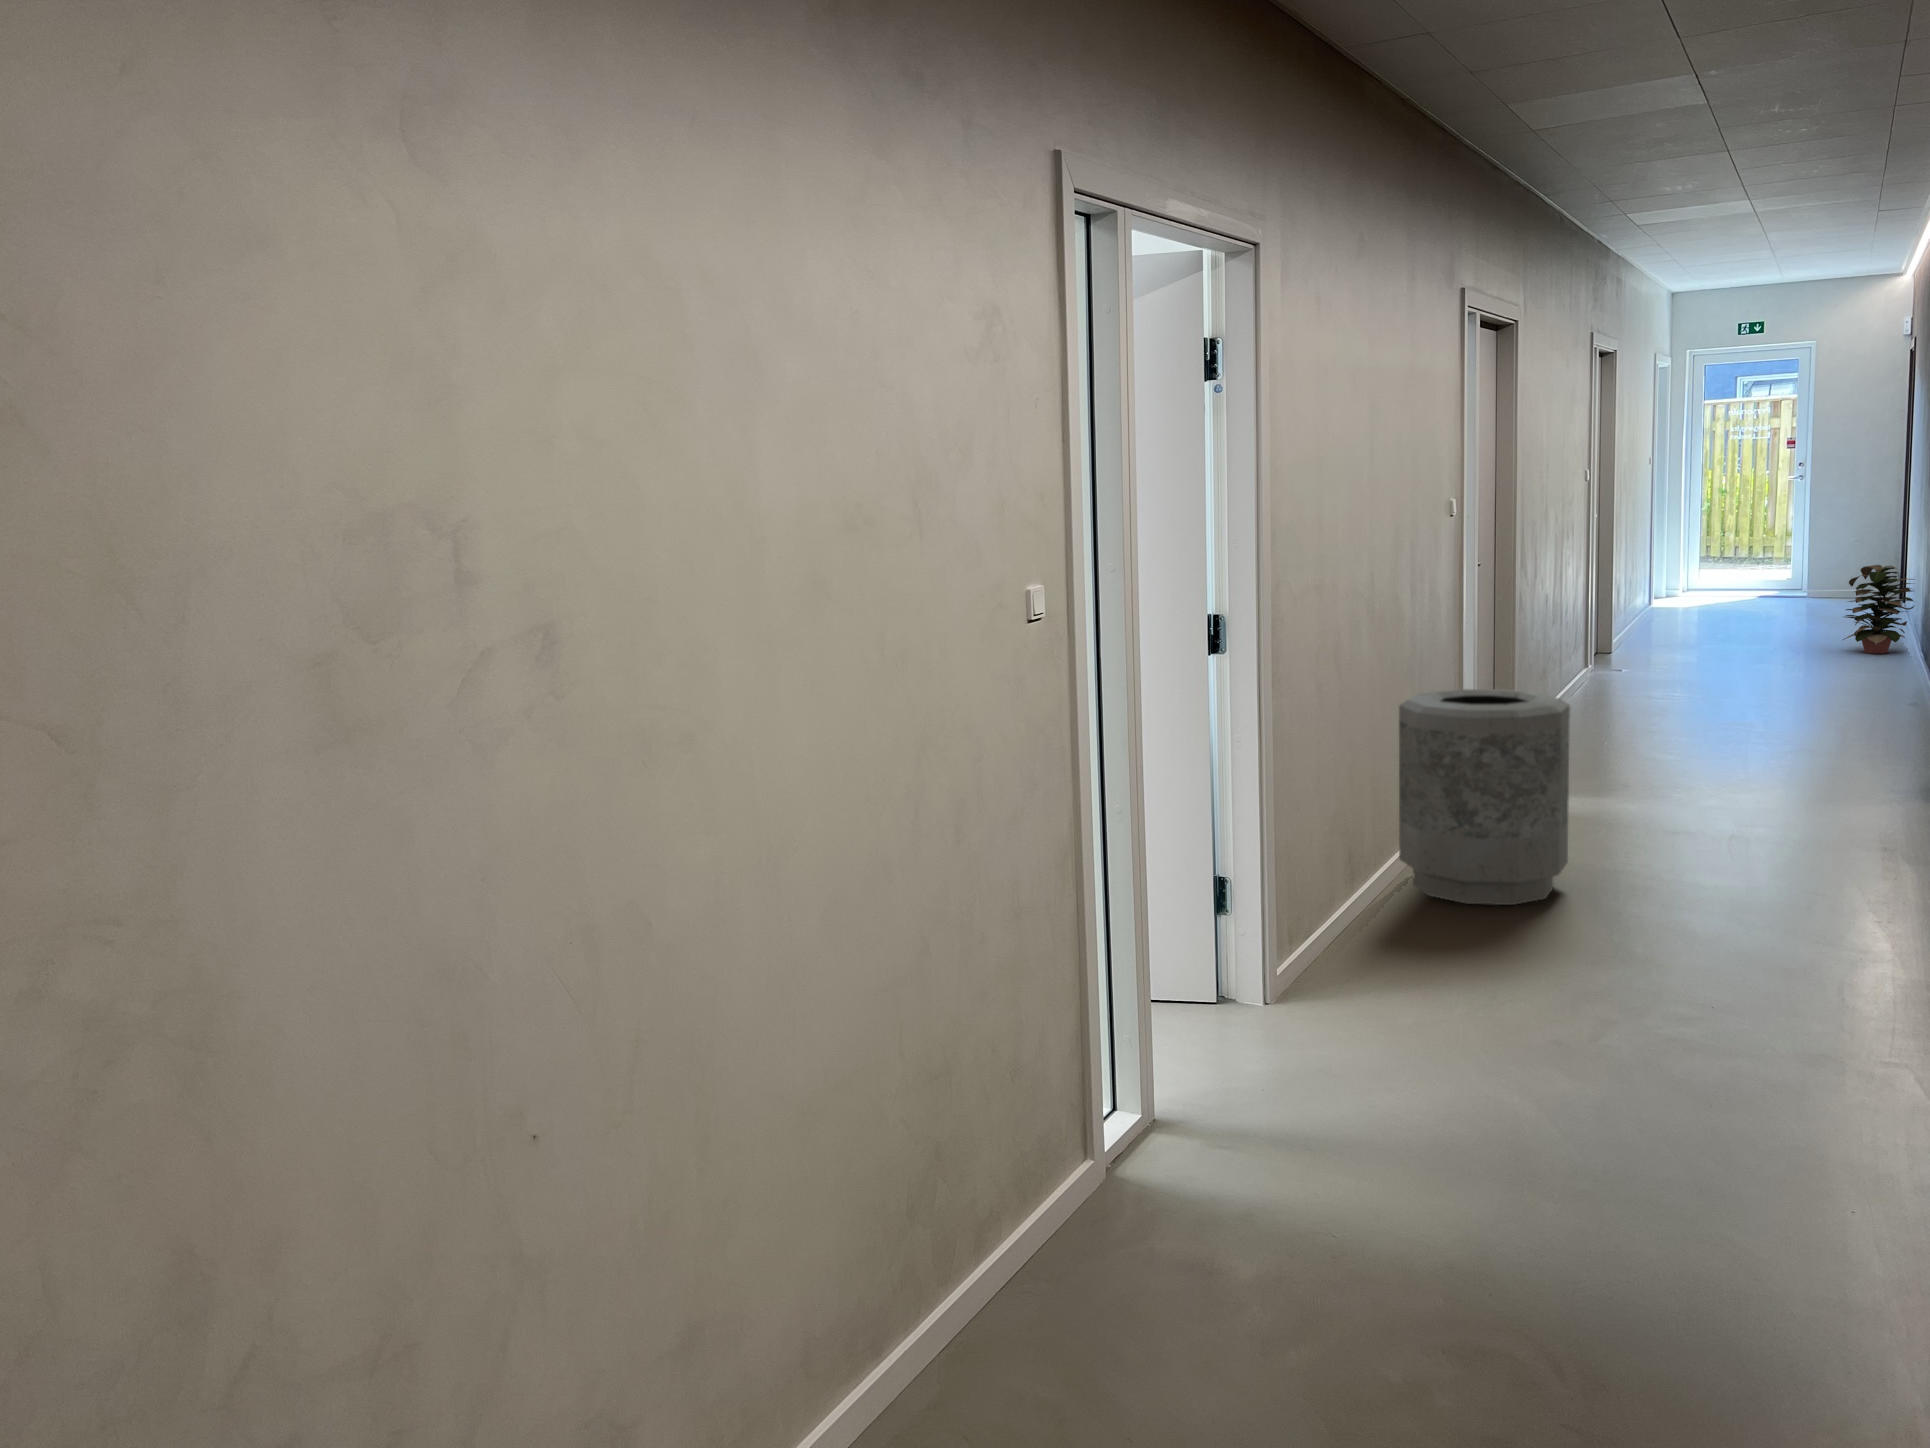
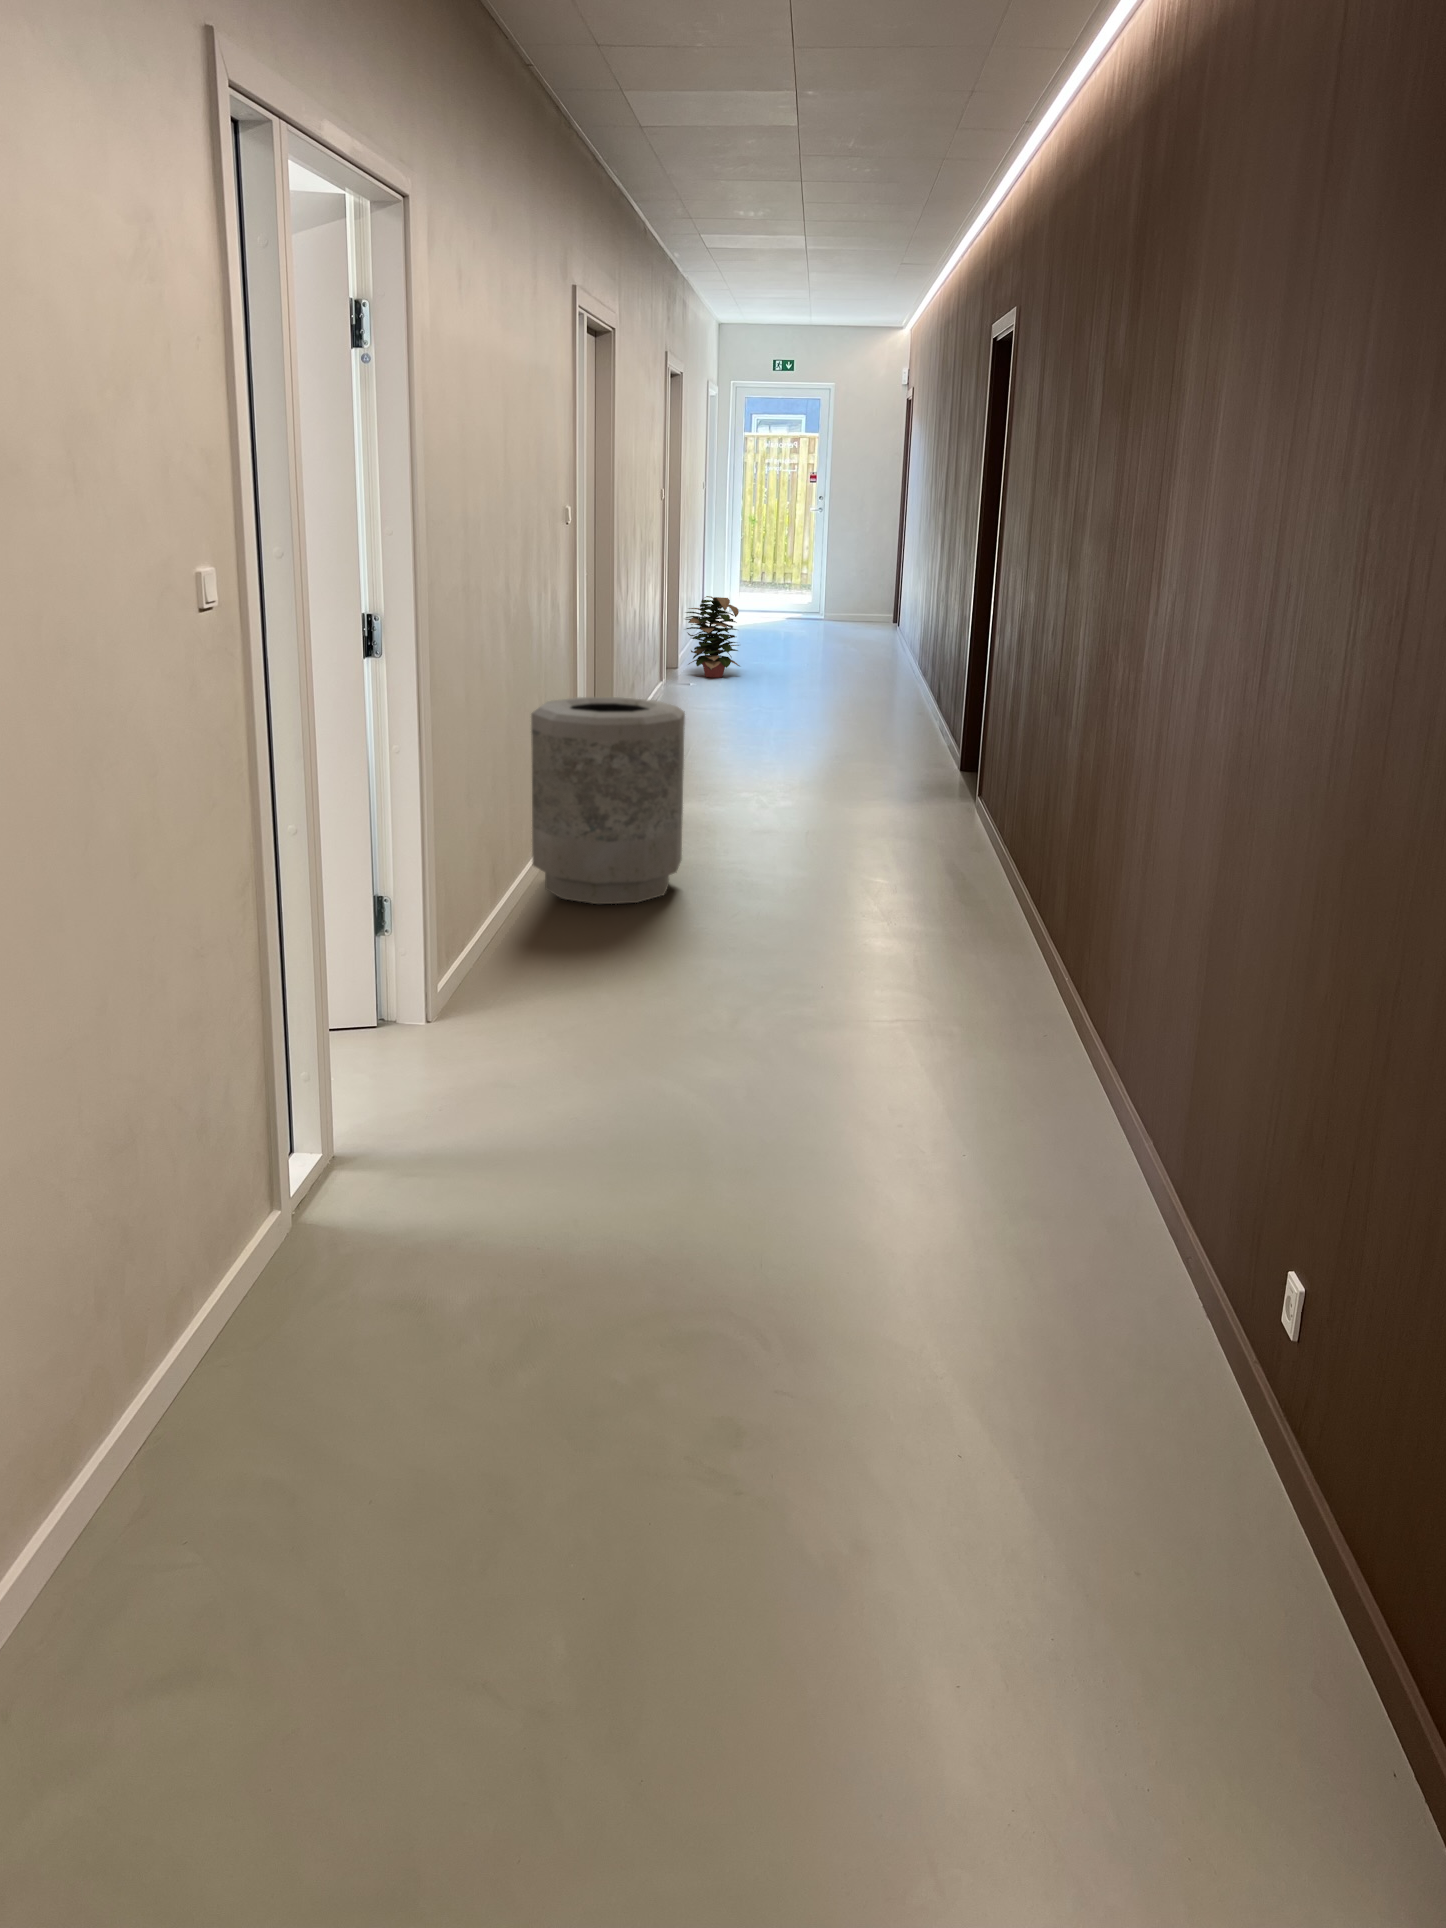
decorative plant: present [1843,565,1914,654] -> present [686,596,739,678]

